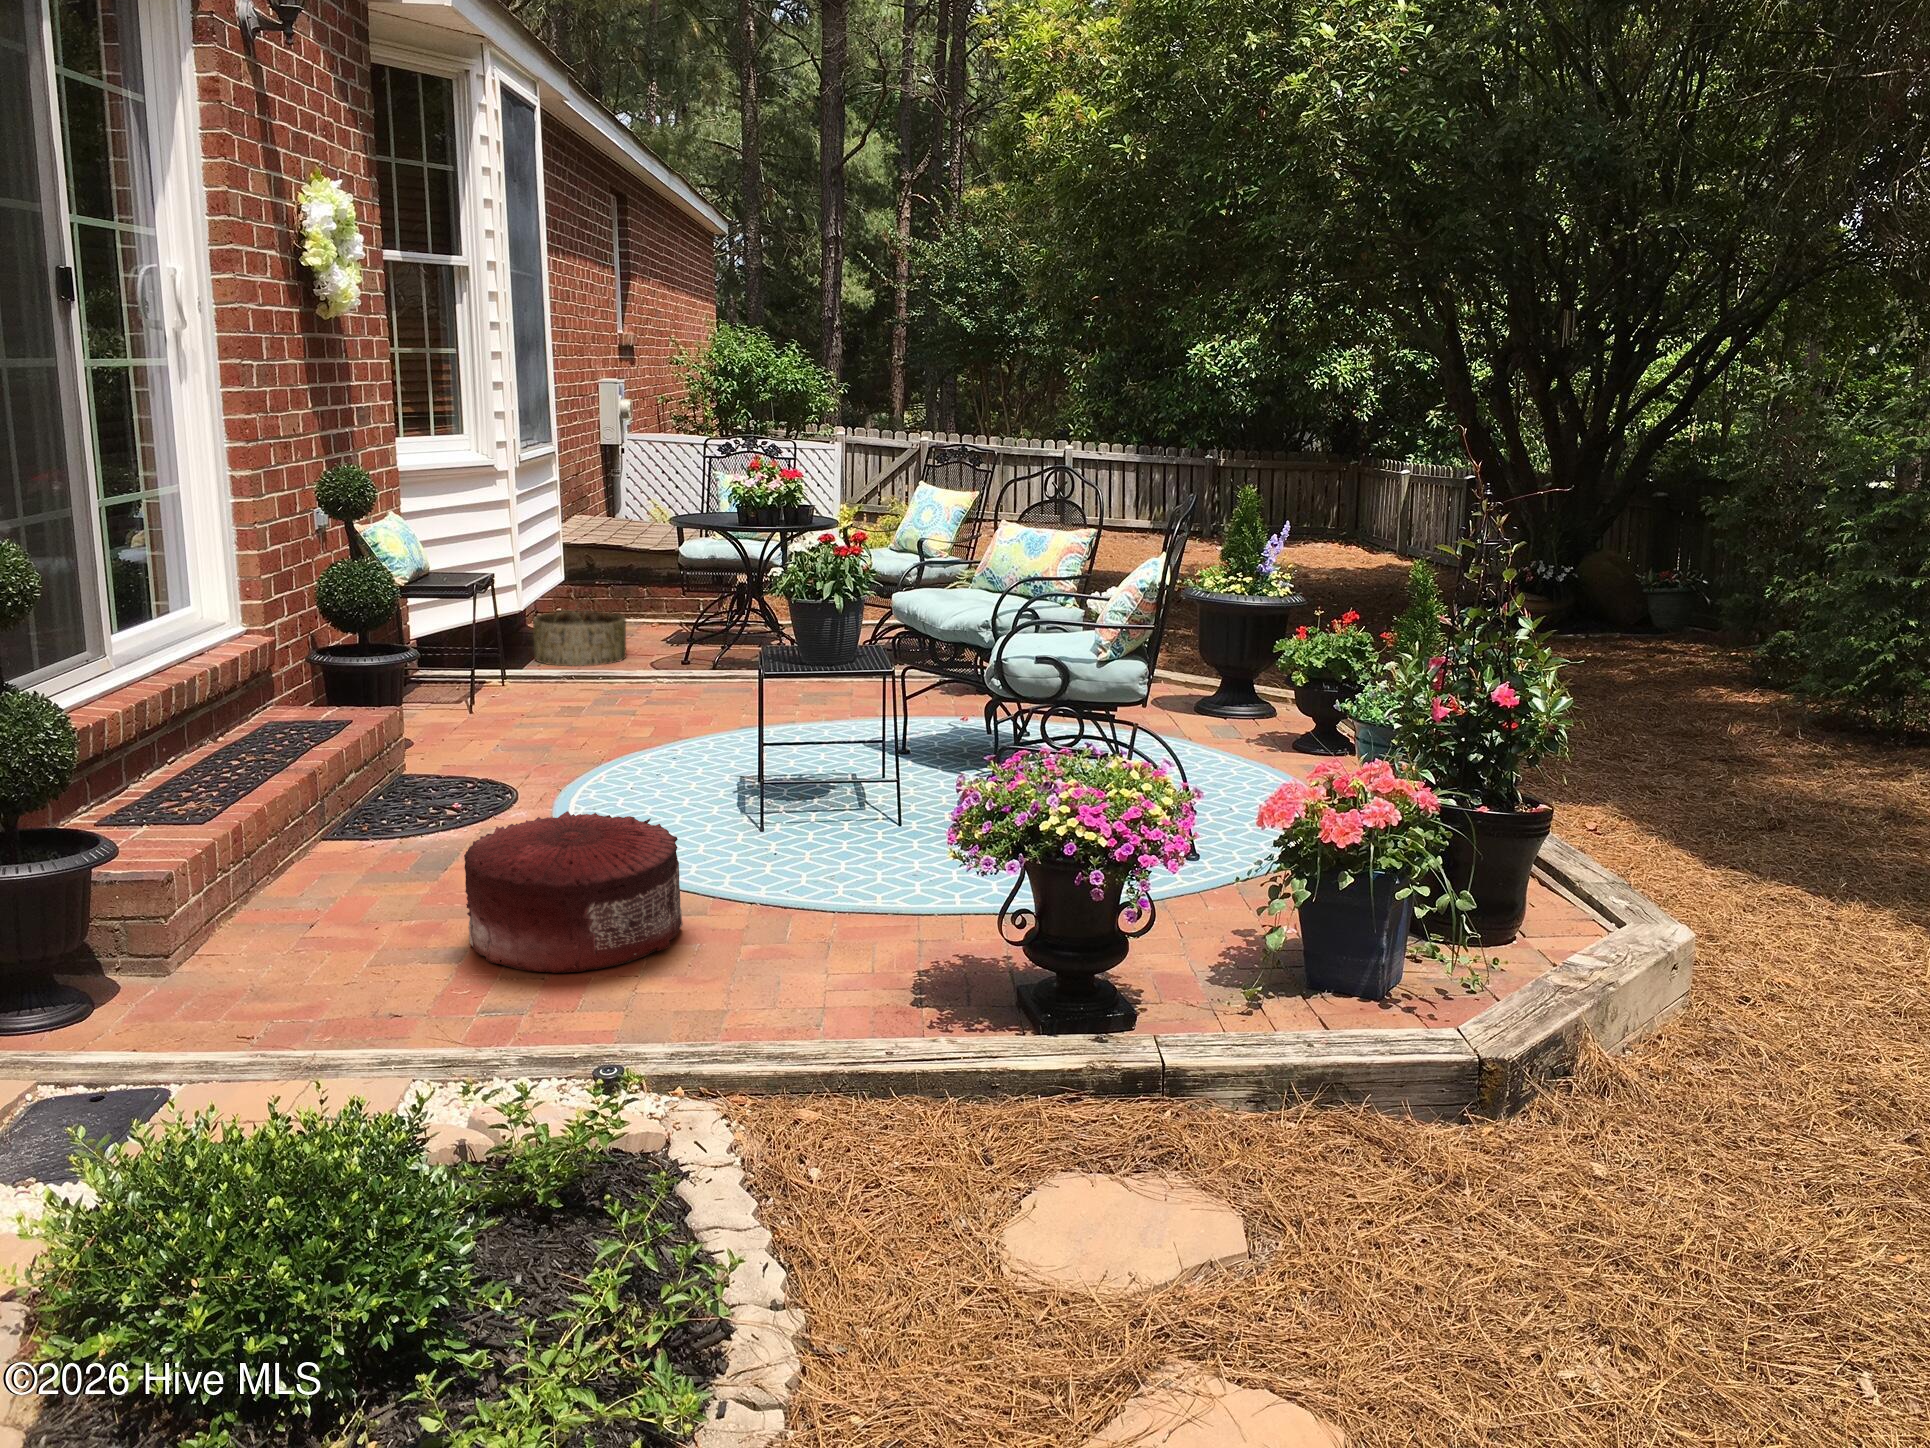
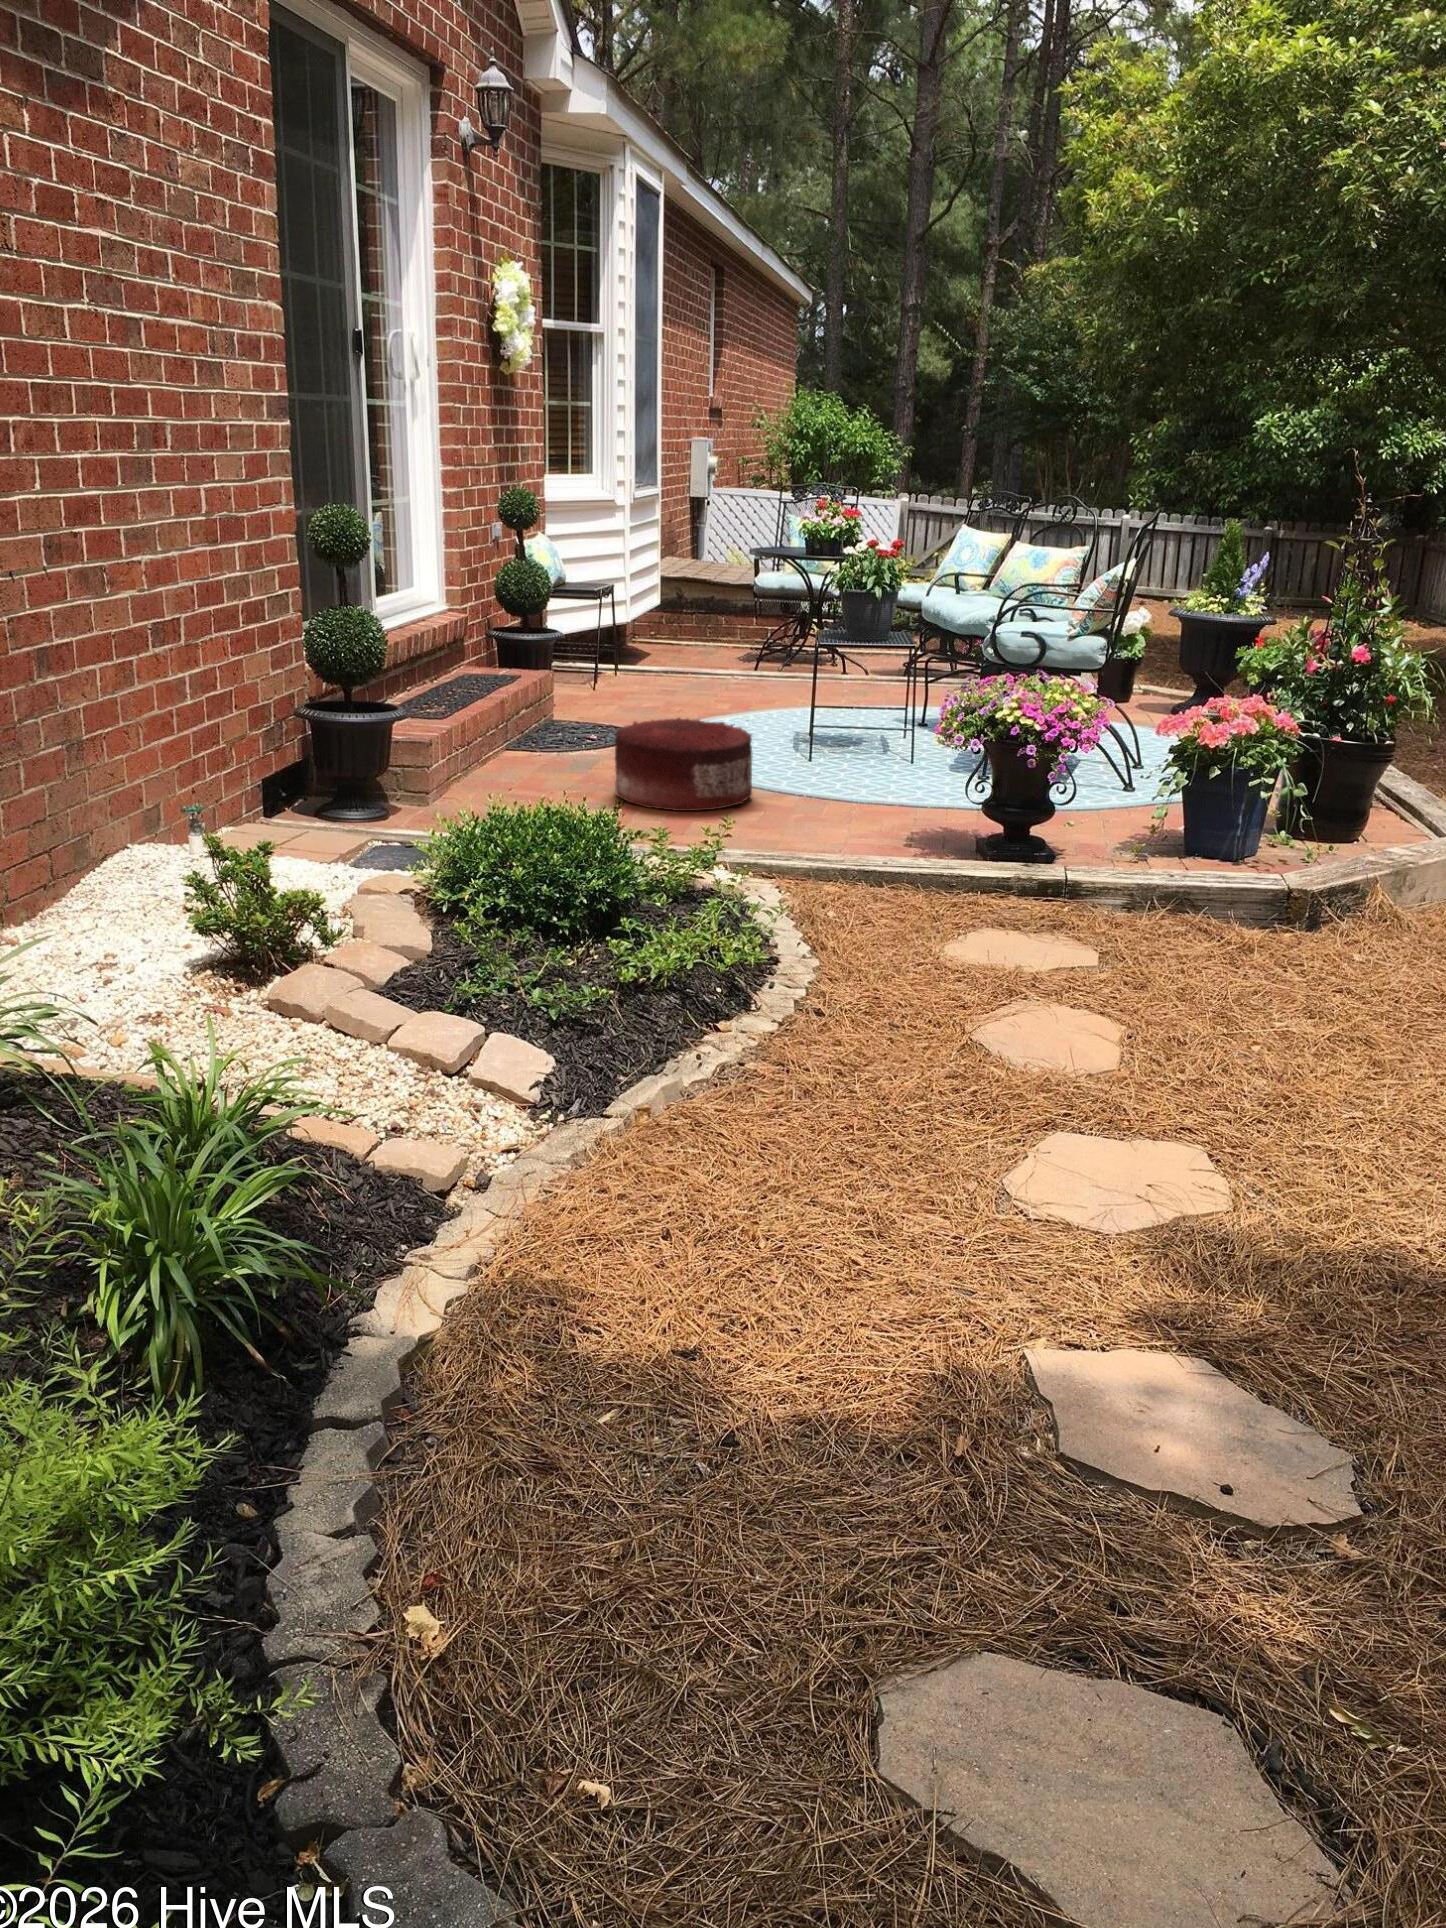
basket: present [533,598,626,666] -> none [637,615,710,668]

